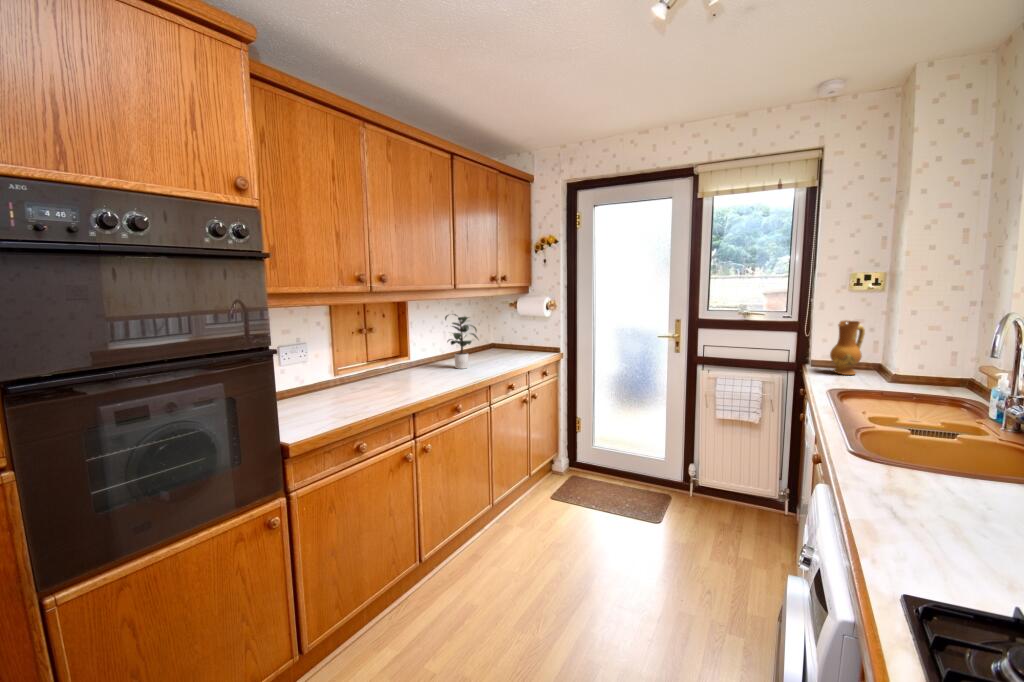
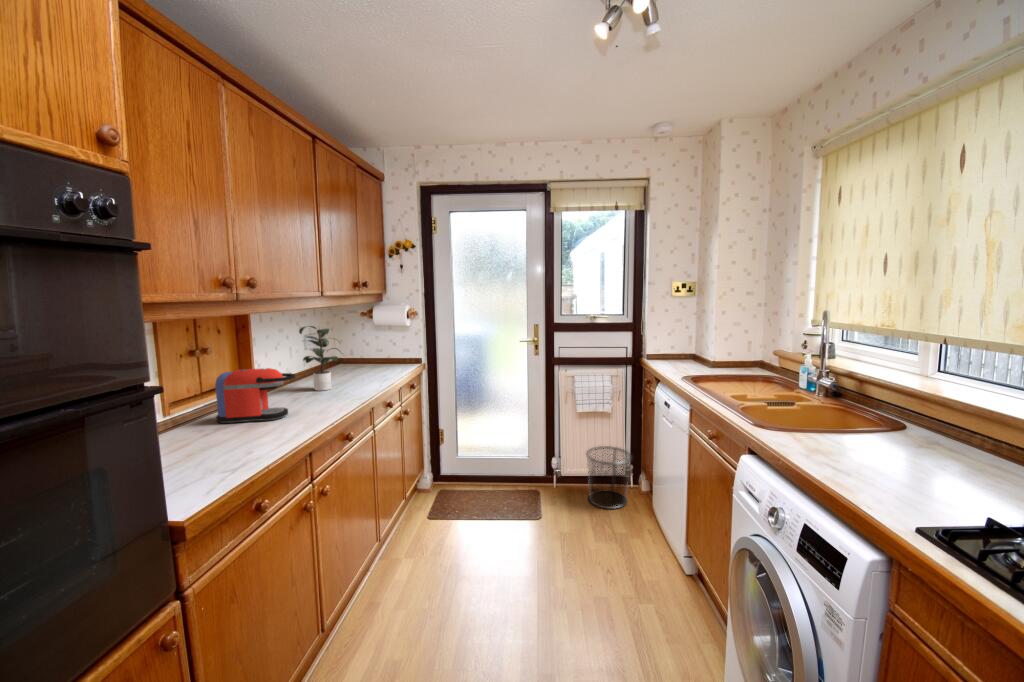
ceramic jug: present [830,320,865,375] -> none [665,320,687,364]
coffee maker: none [376,345,428,386] -> present [215,368,295,423]
waste bin: none [722,462,779,533] -> present [586,446,631,509]

